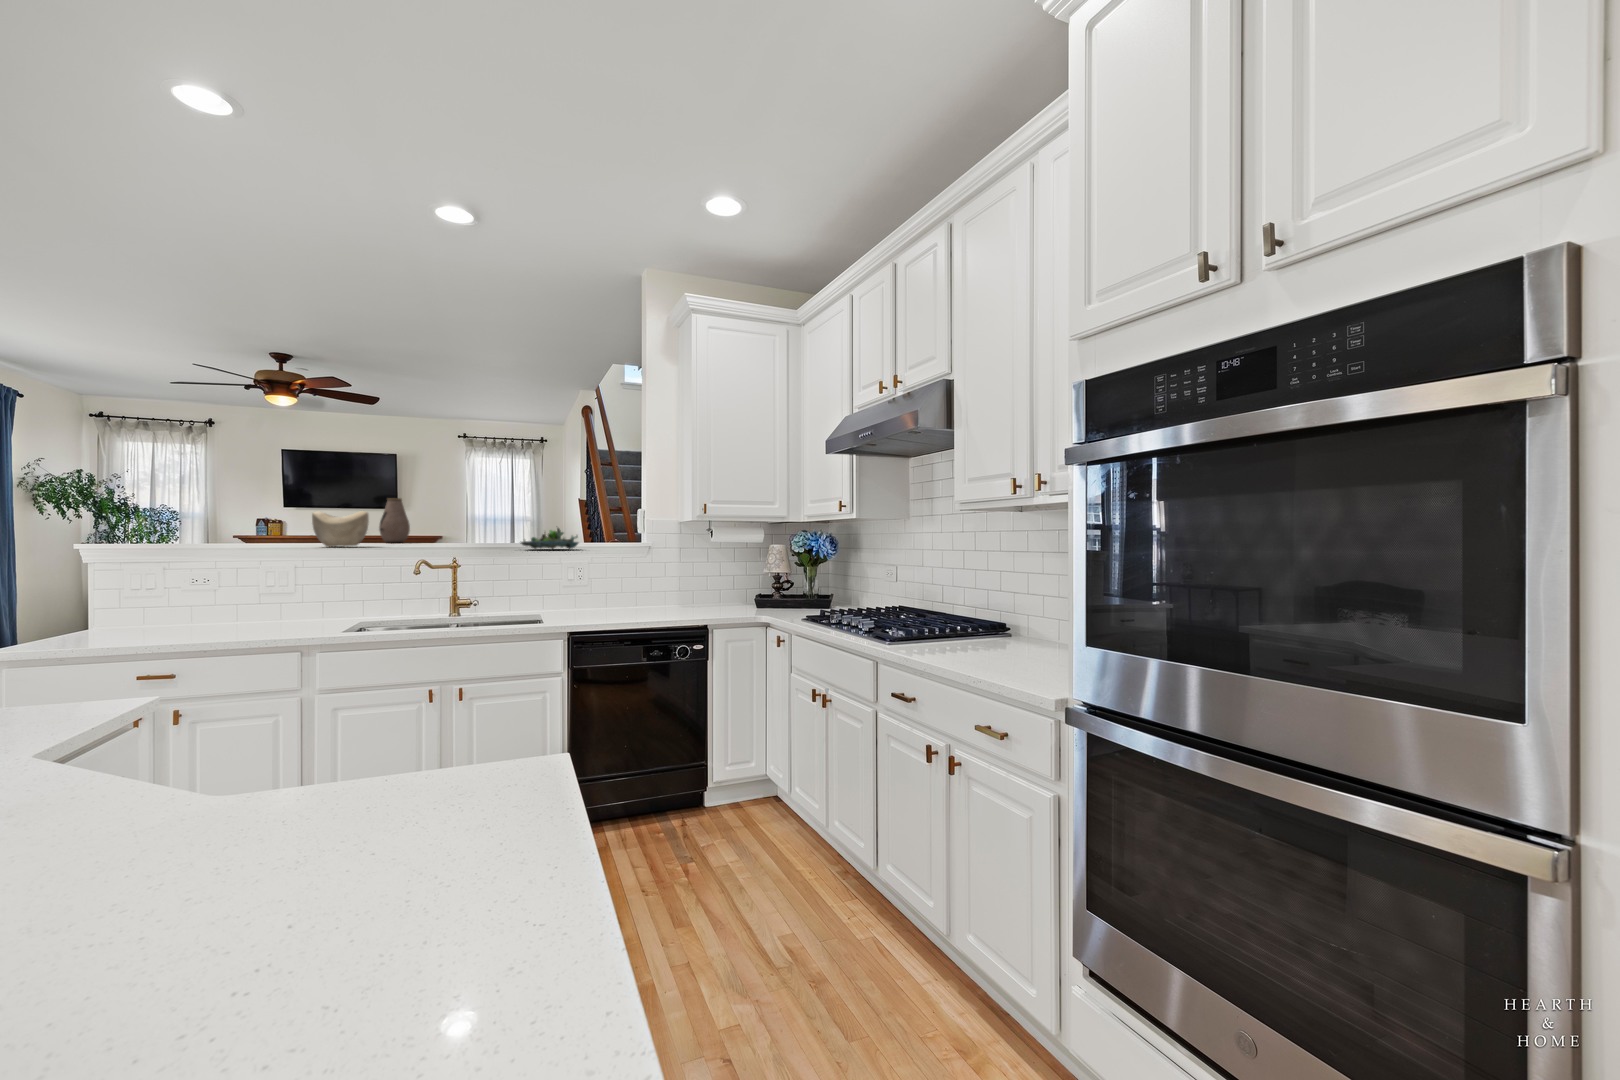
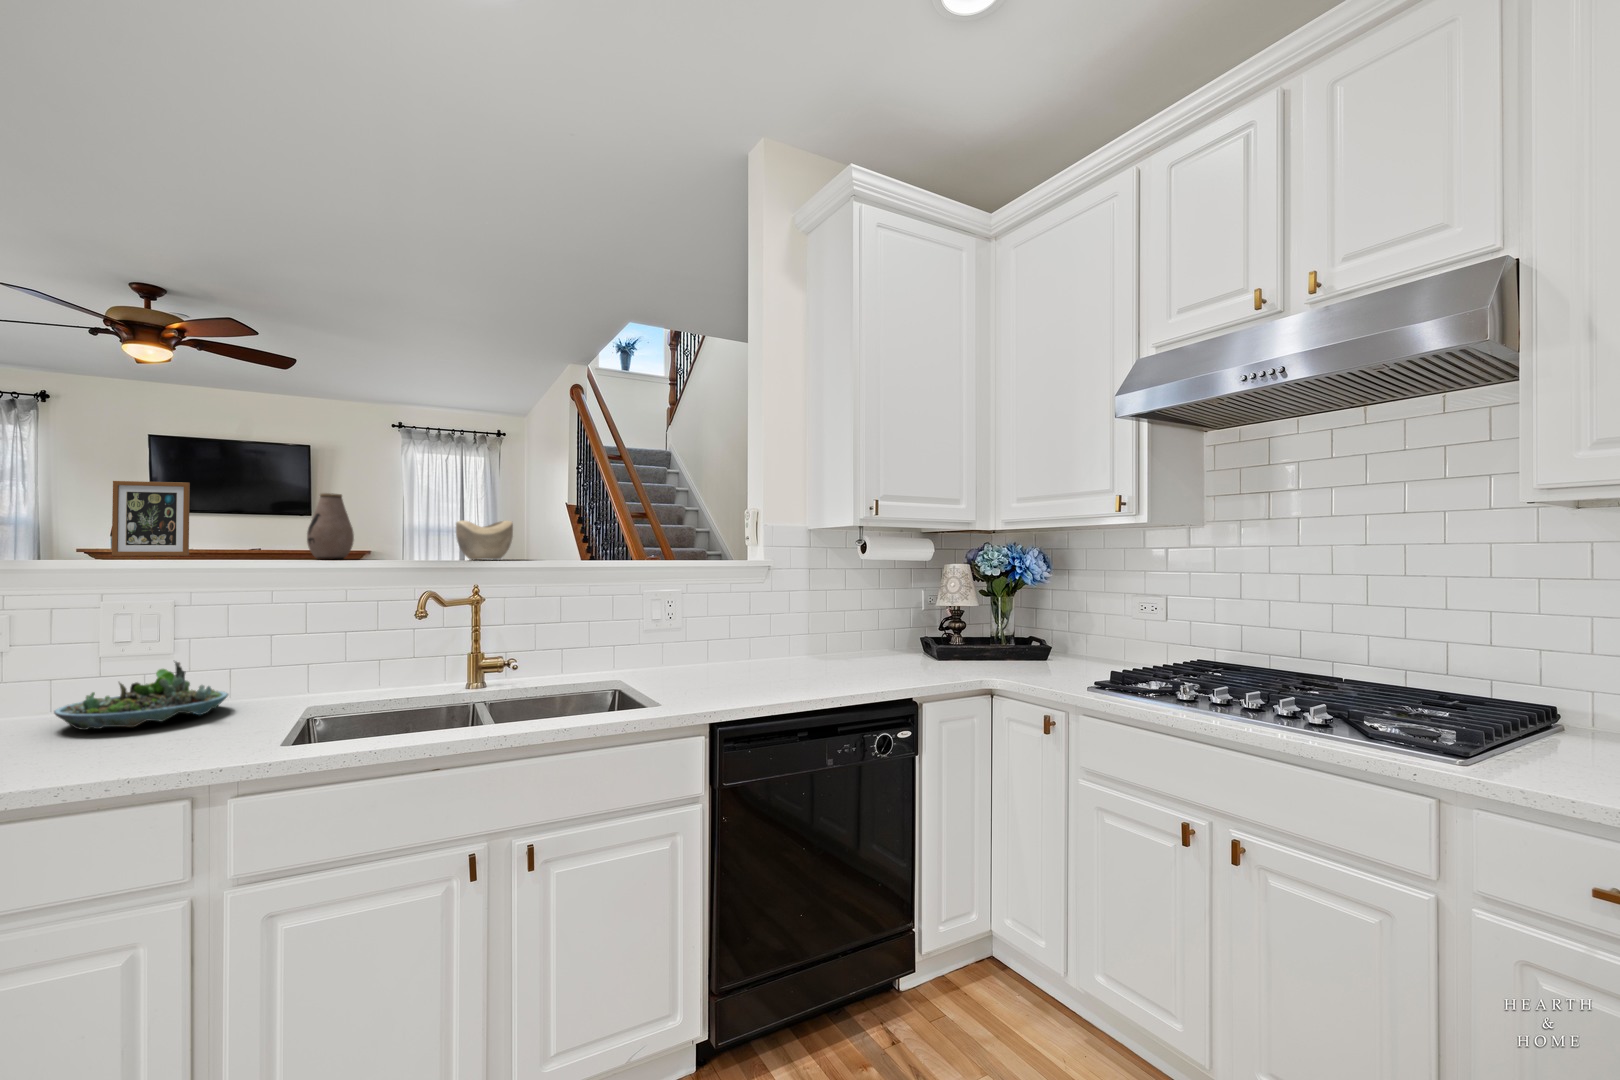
picture frame: none [260,489,308,540] -> present [112,481,190,556]
decorative bowl: present [312,511,369,547] -> present [456,521,513,560]
succulent planter: present [521,528,578,549] -> present [54,661,228,730]

